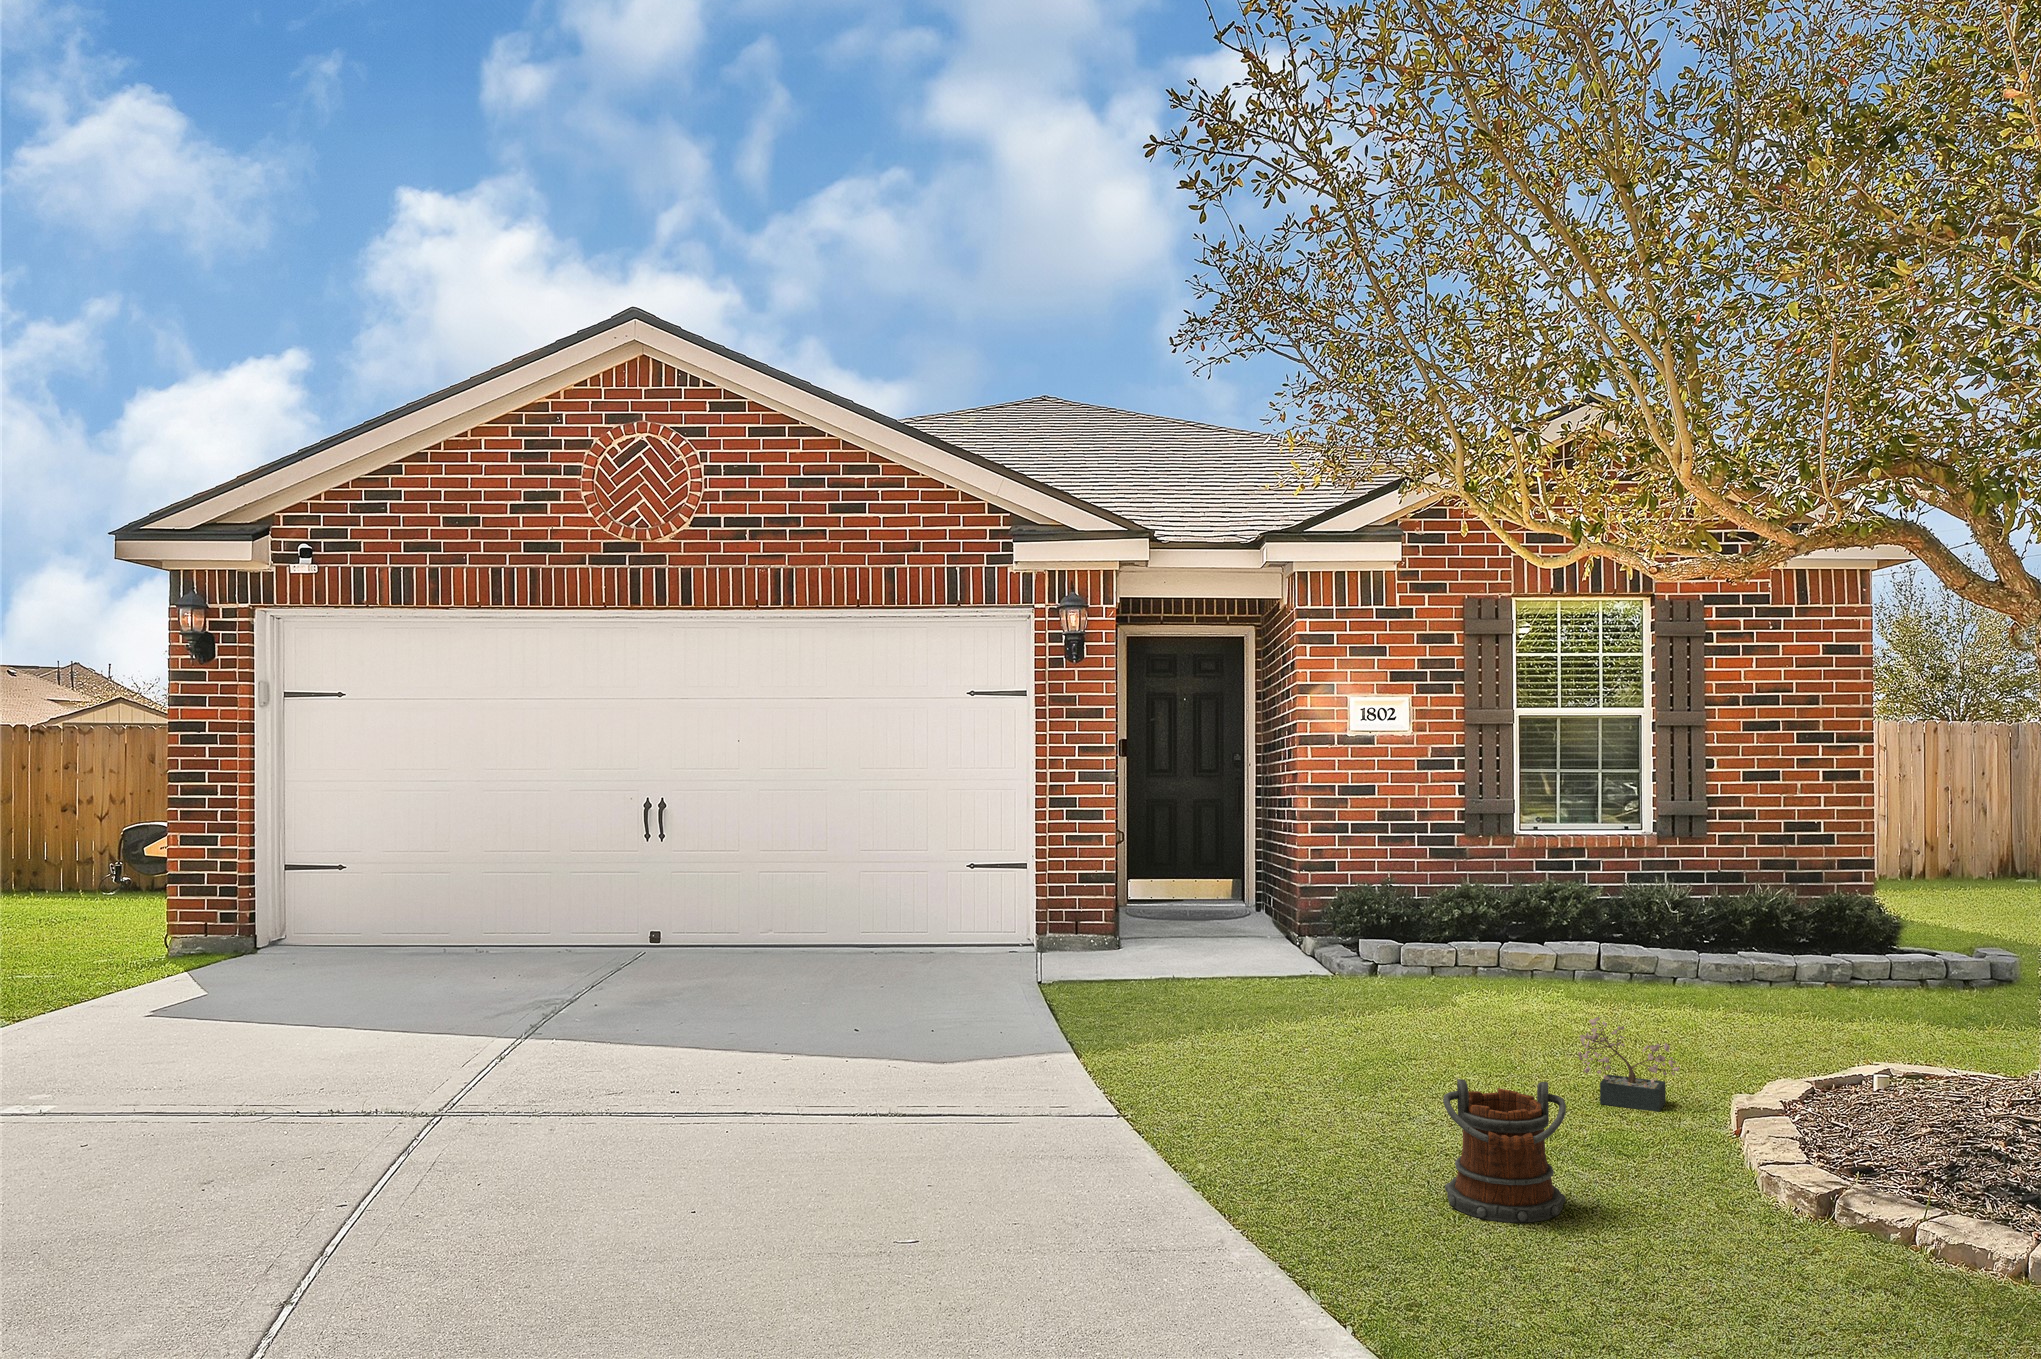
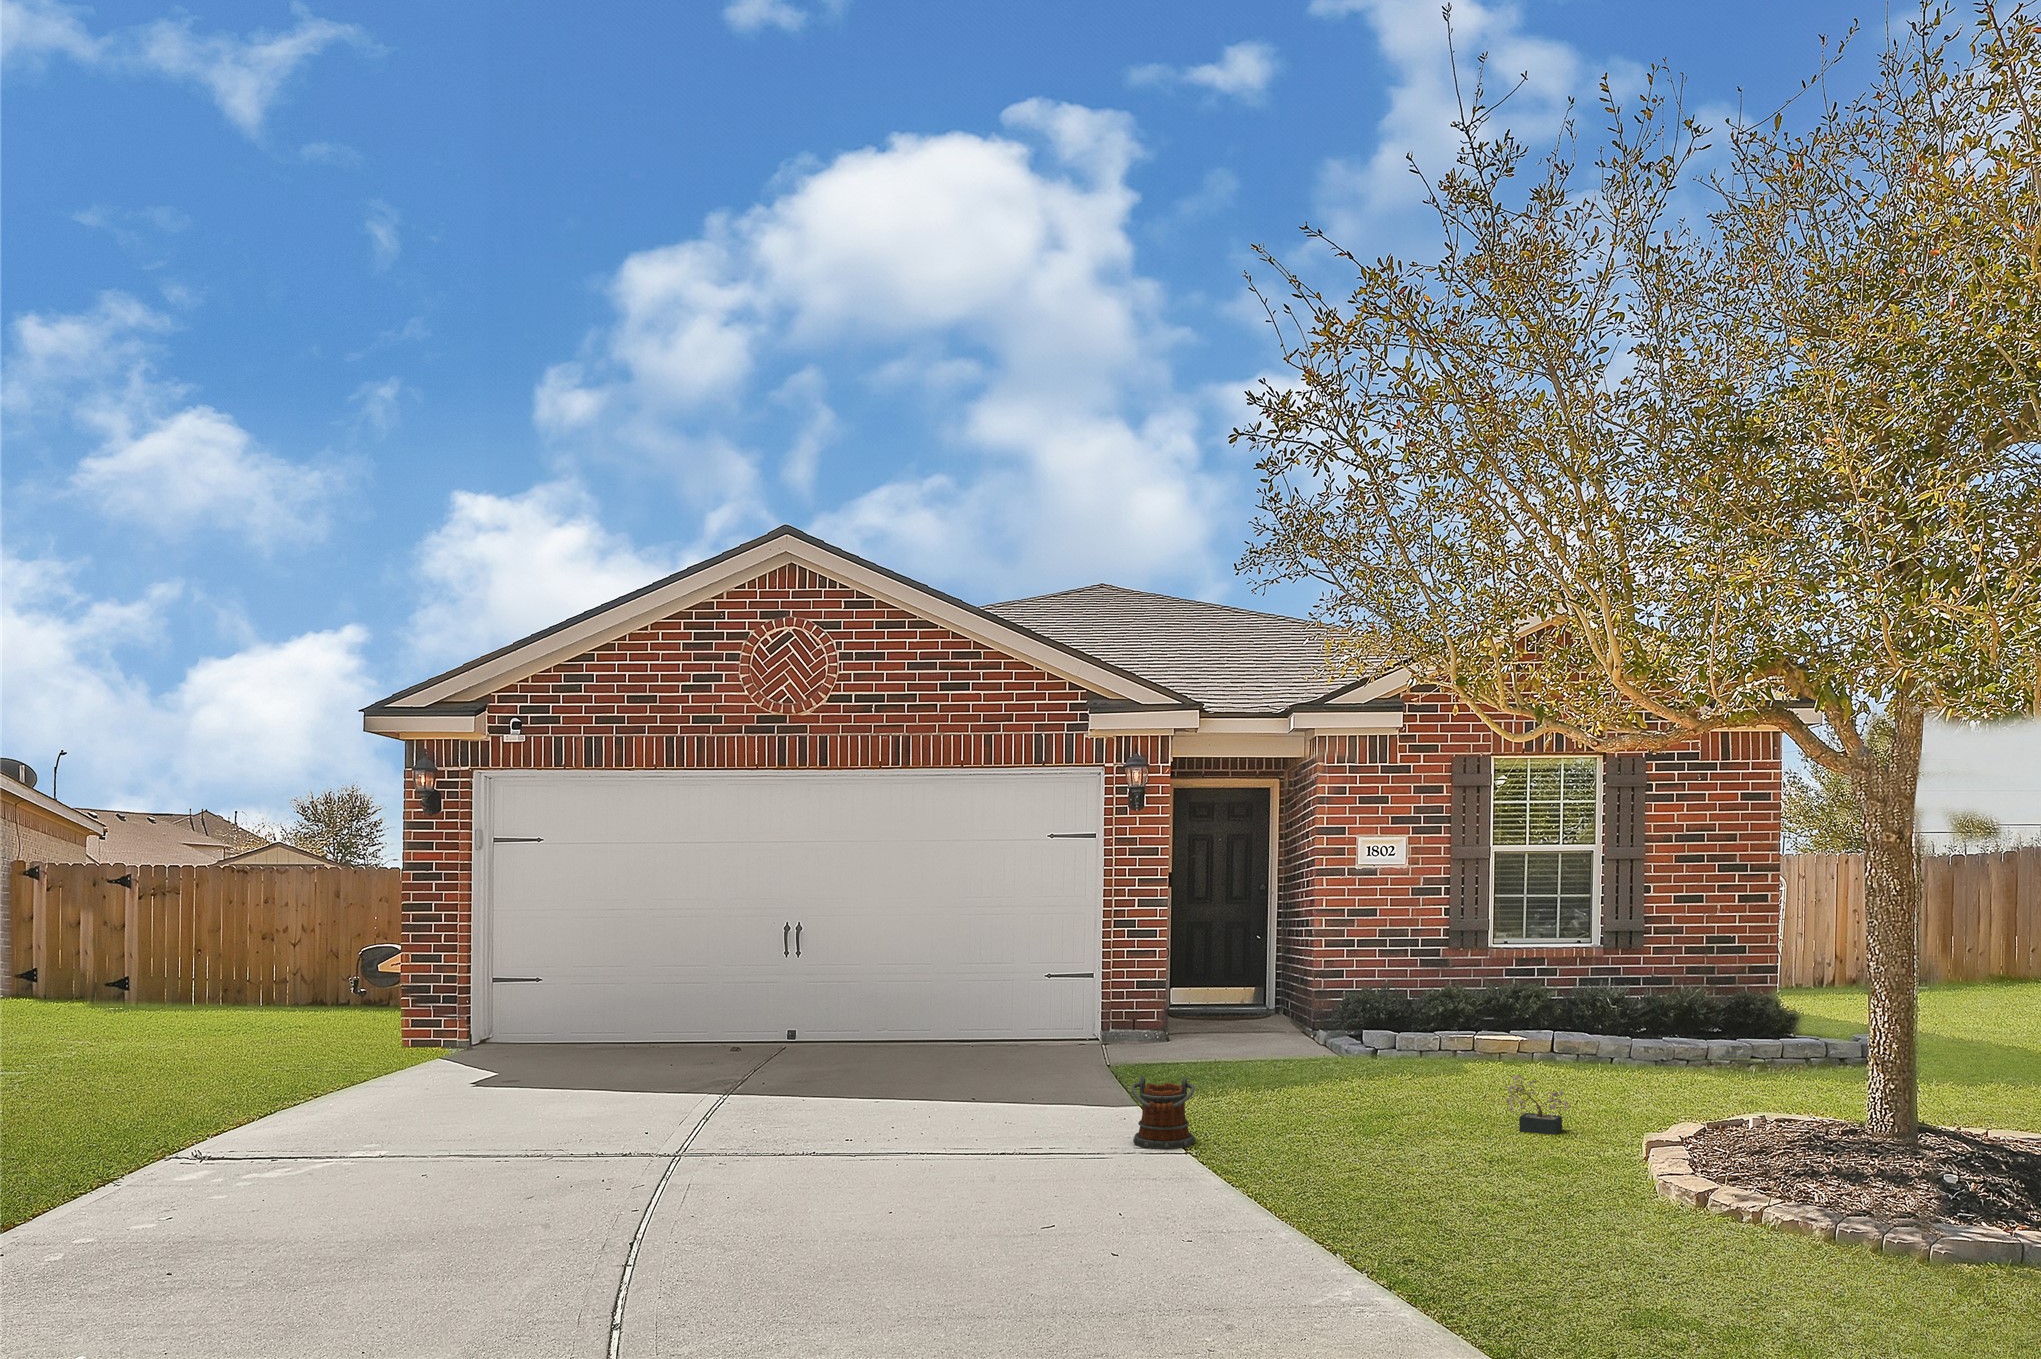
bucket: present [1443,1079,1566,1223] -> present [1131,1076,1196,1149]

